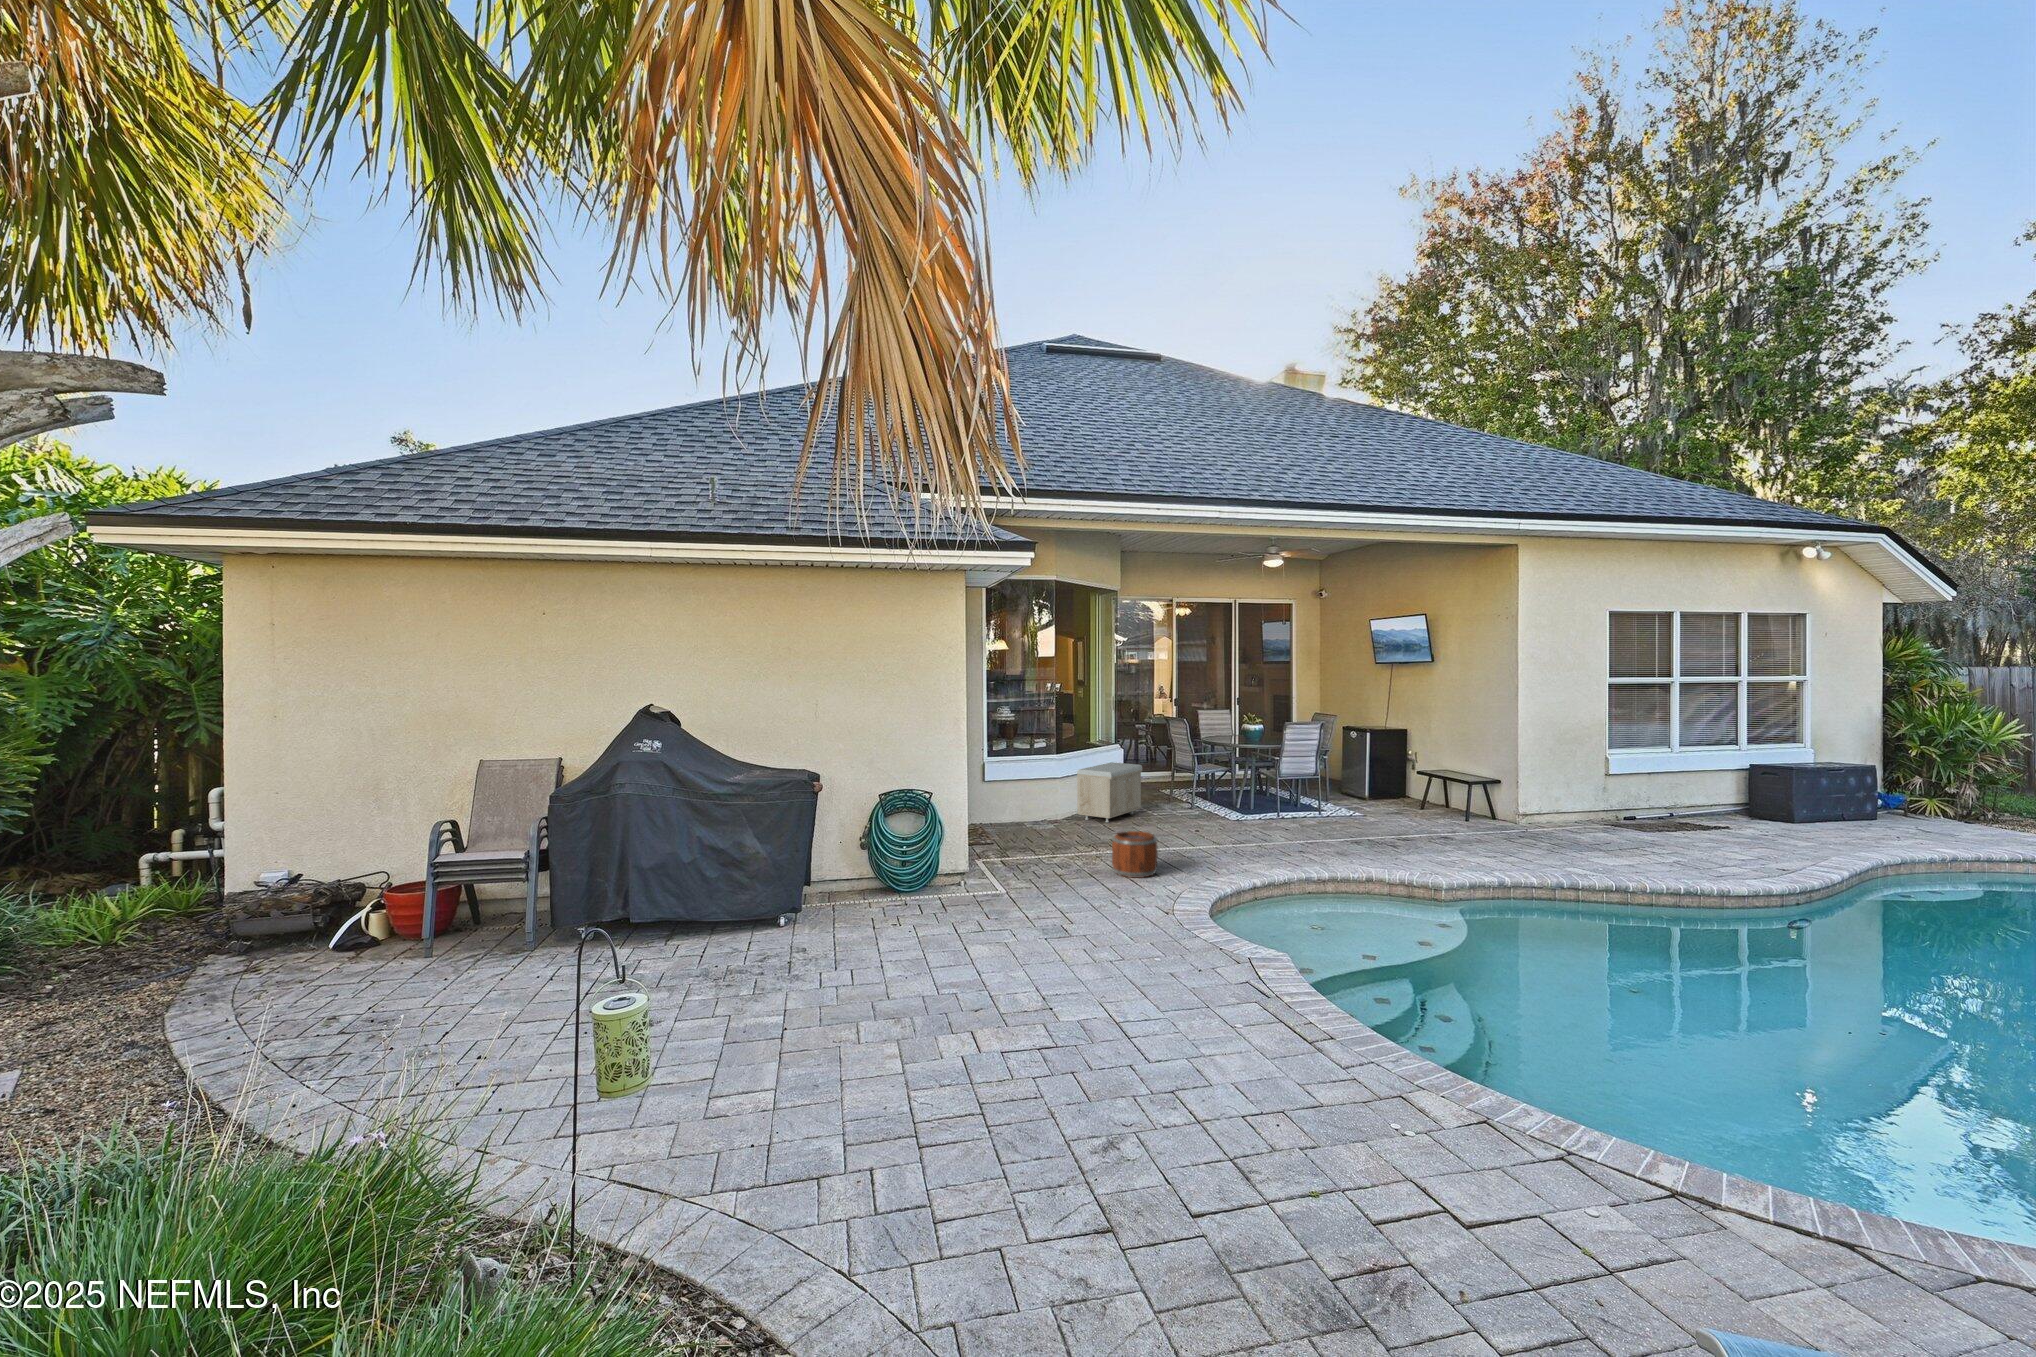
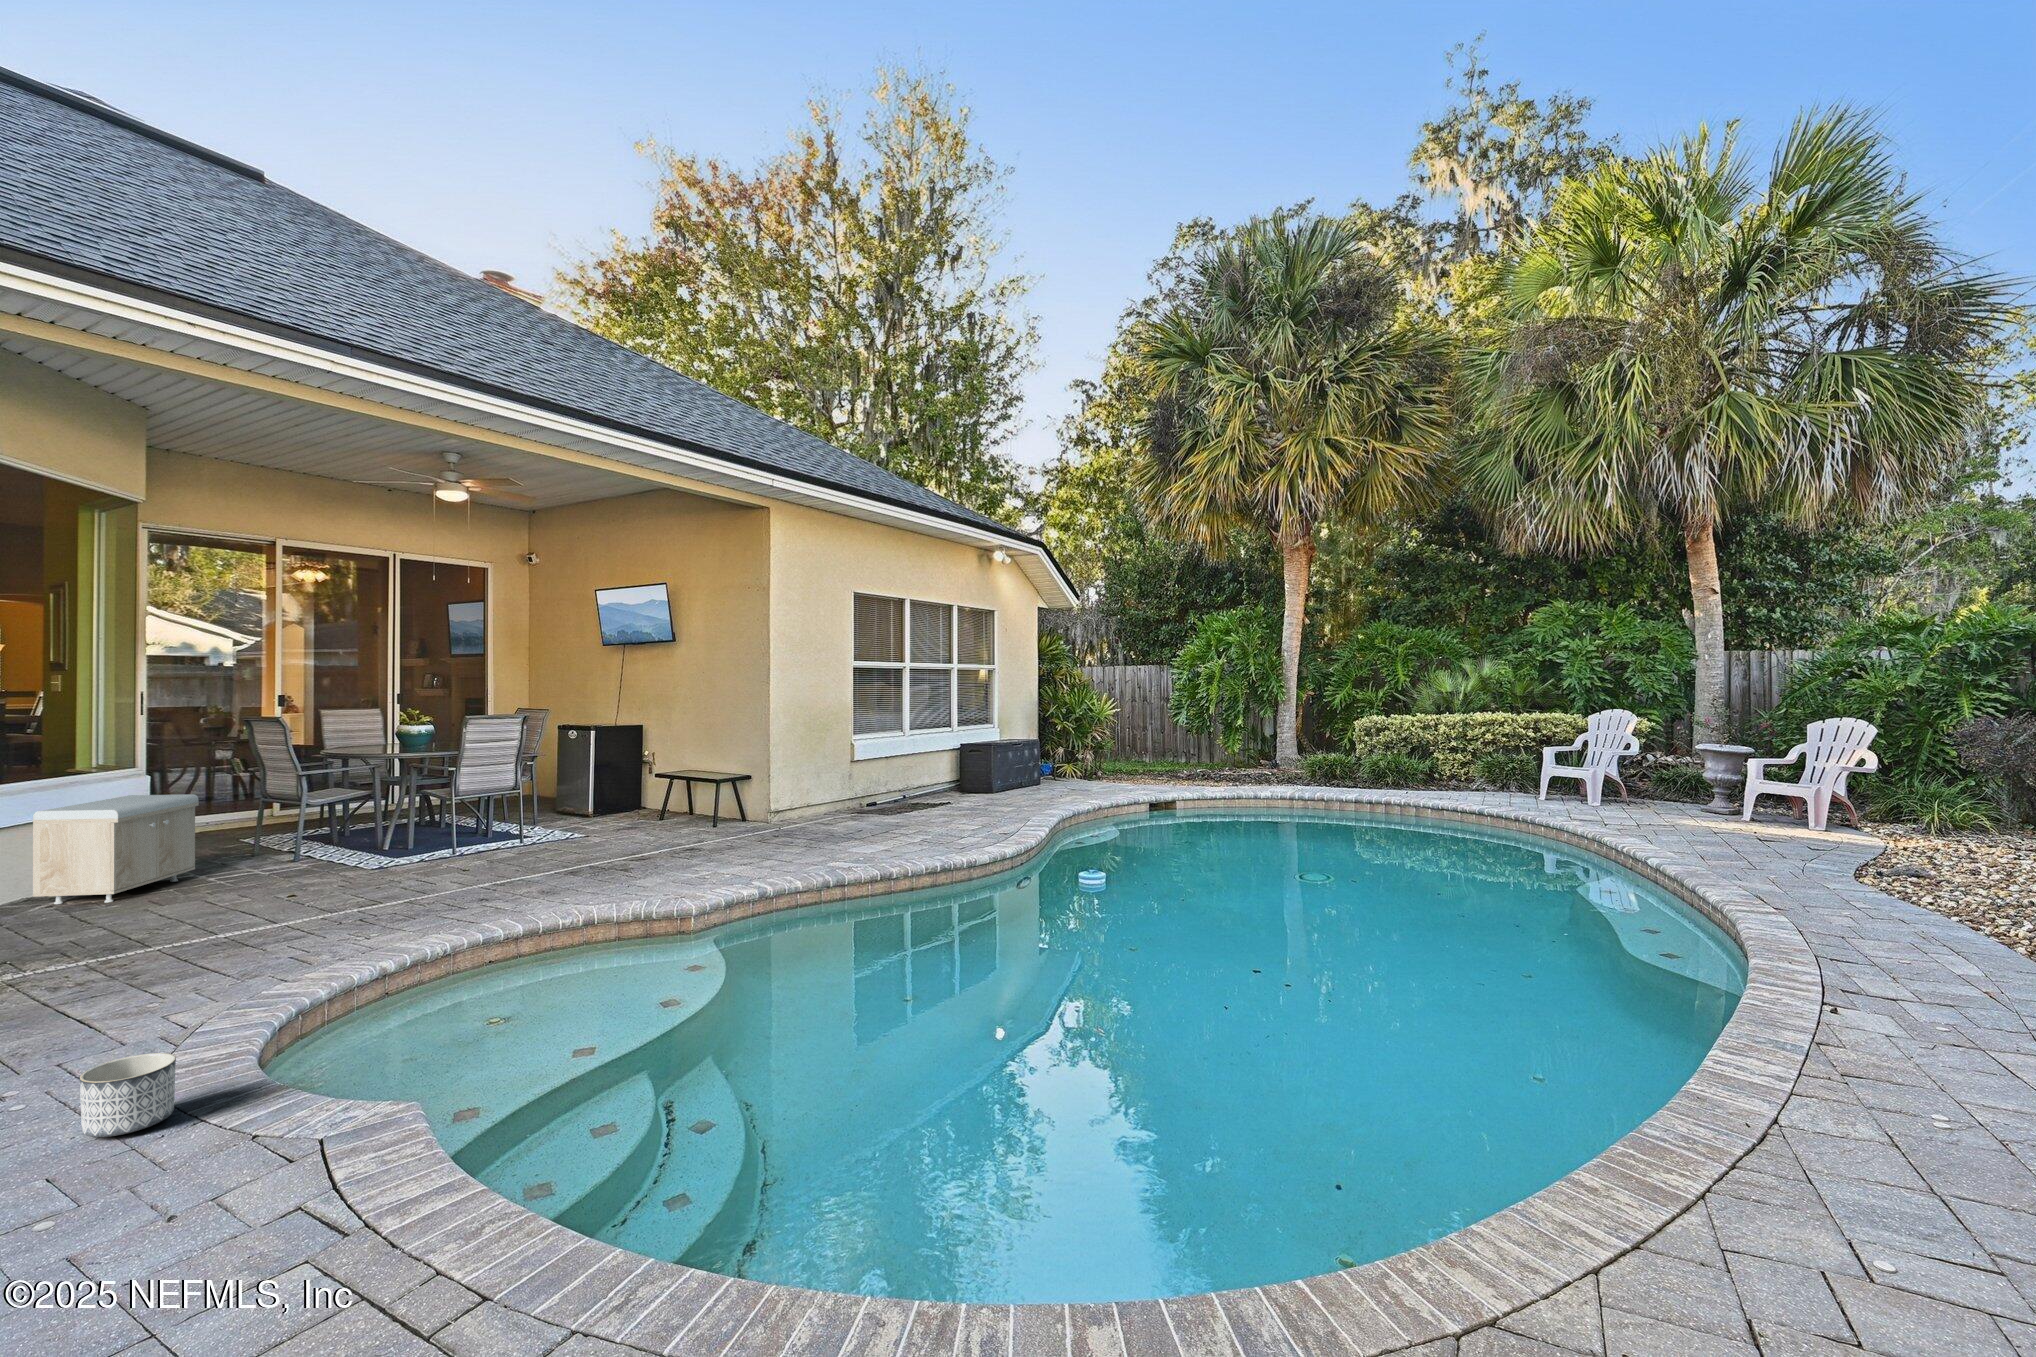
bucket: present [1112,831,1158,878] -> none [77,903,197,998]
planter: none [1135,909,1169,944] -> present [80,1053,176,1137]

